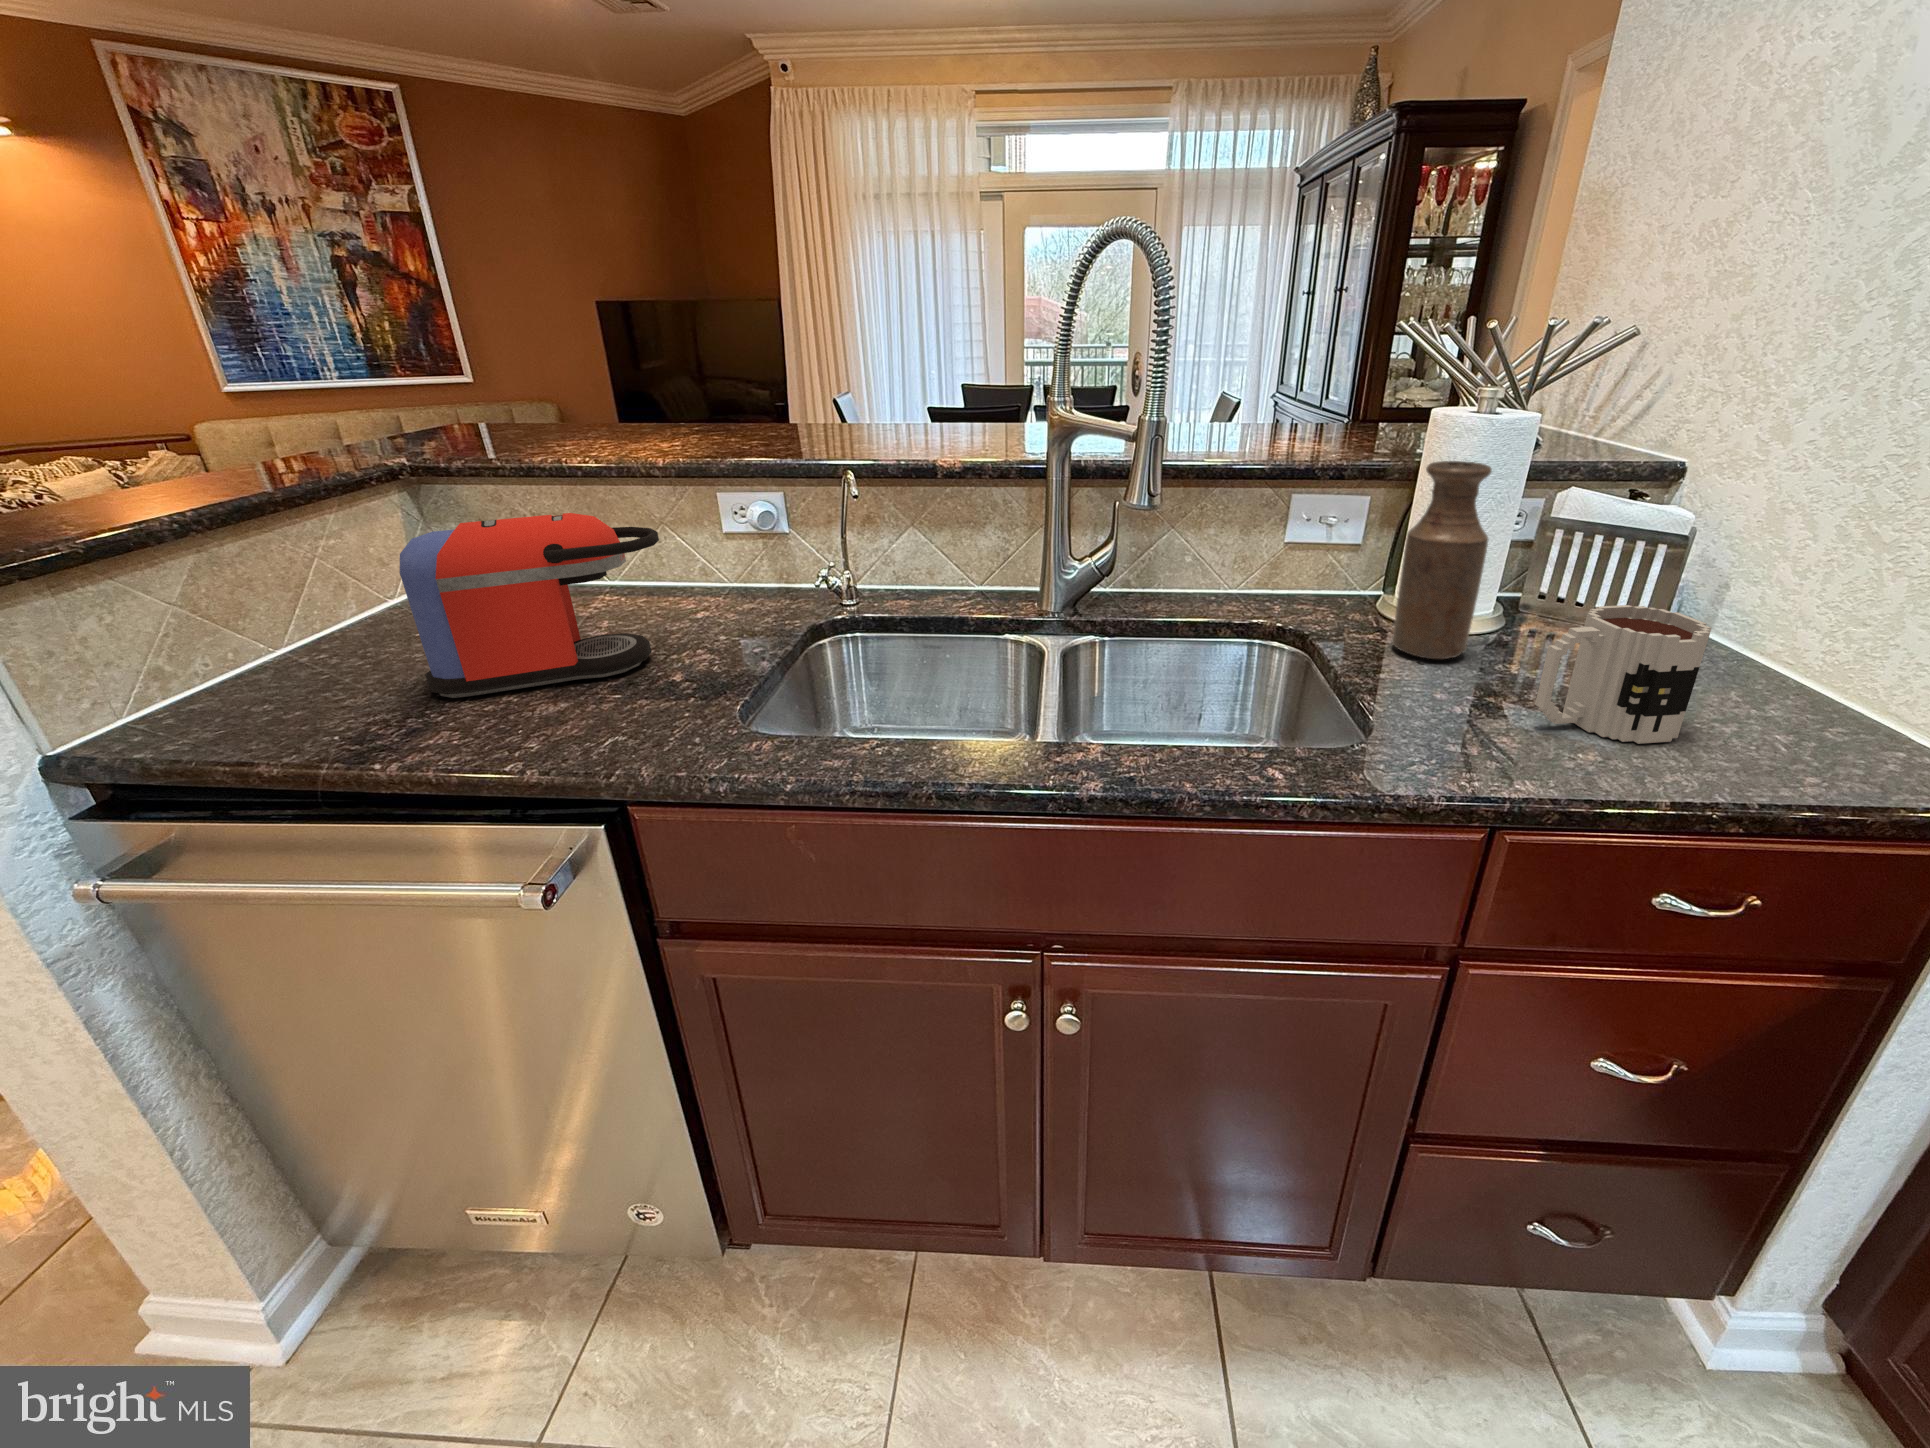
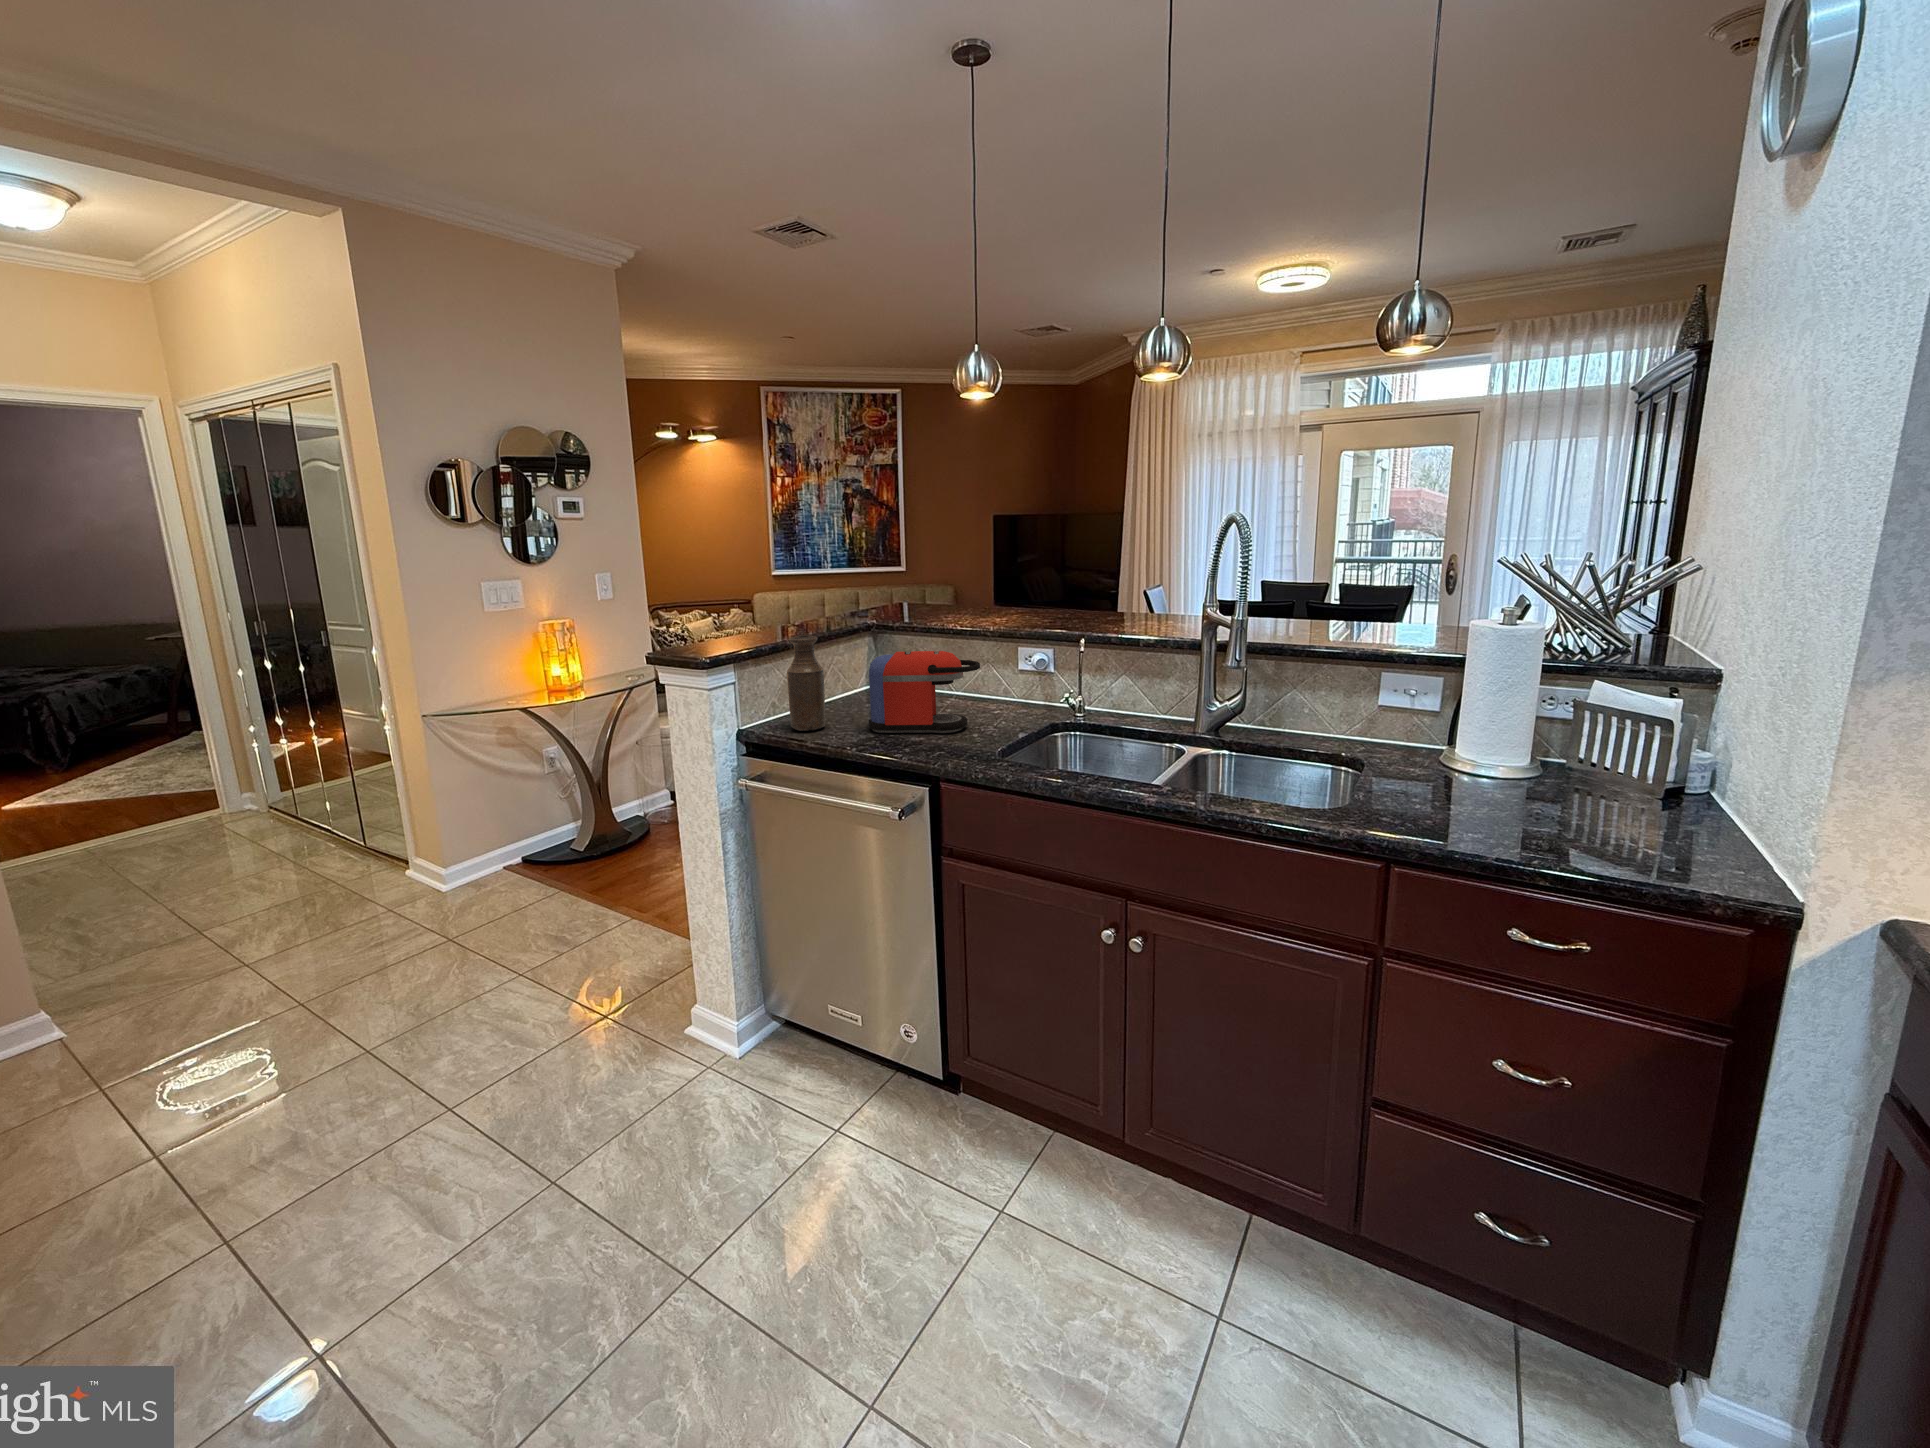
bottle: present [1392,461,1492,659] -> present [787,635,826,731]
mug: present [1535,605,1711,744] -> none [1465,757,1586,849]

